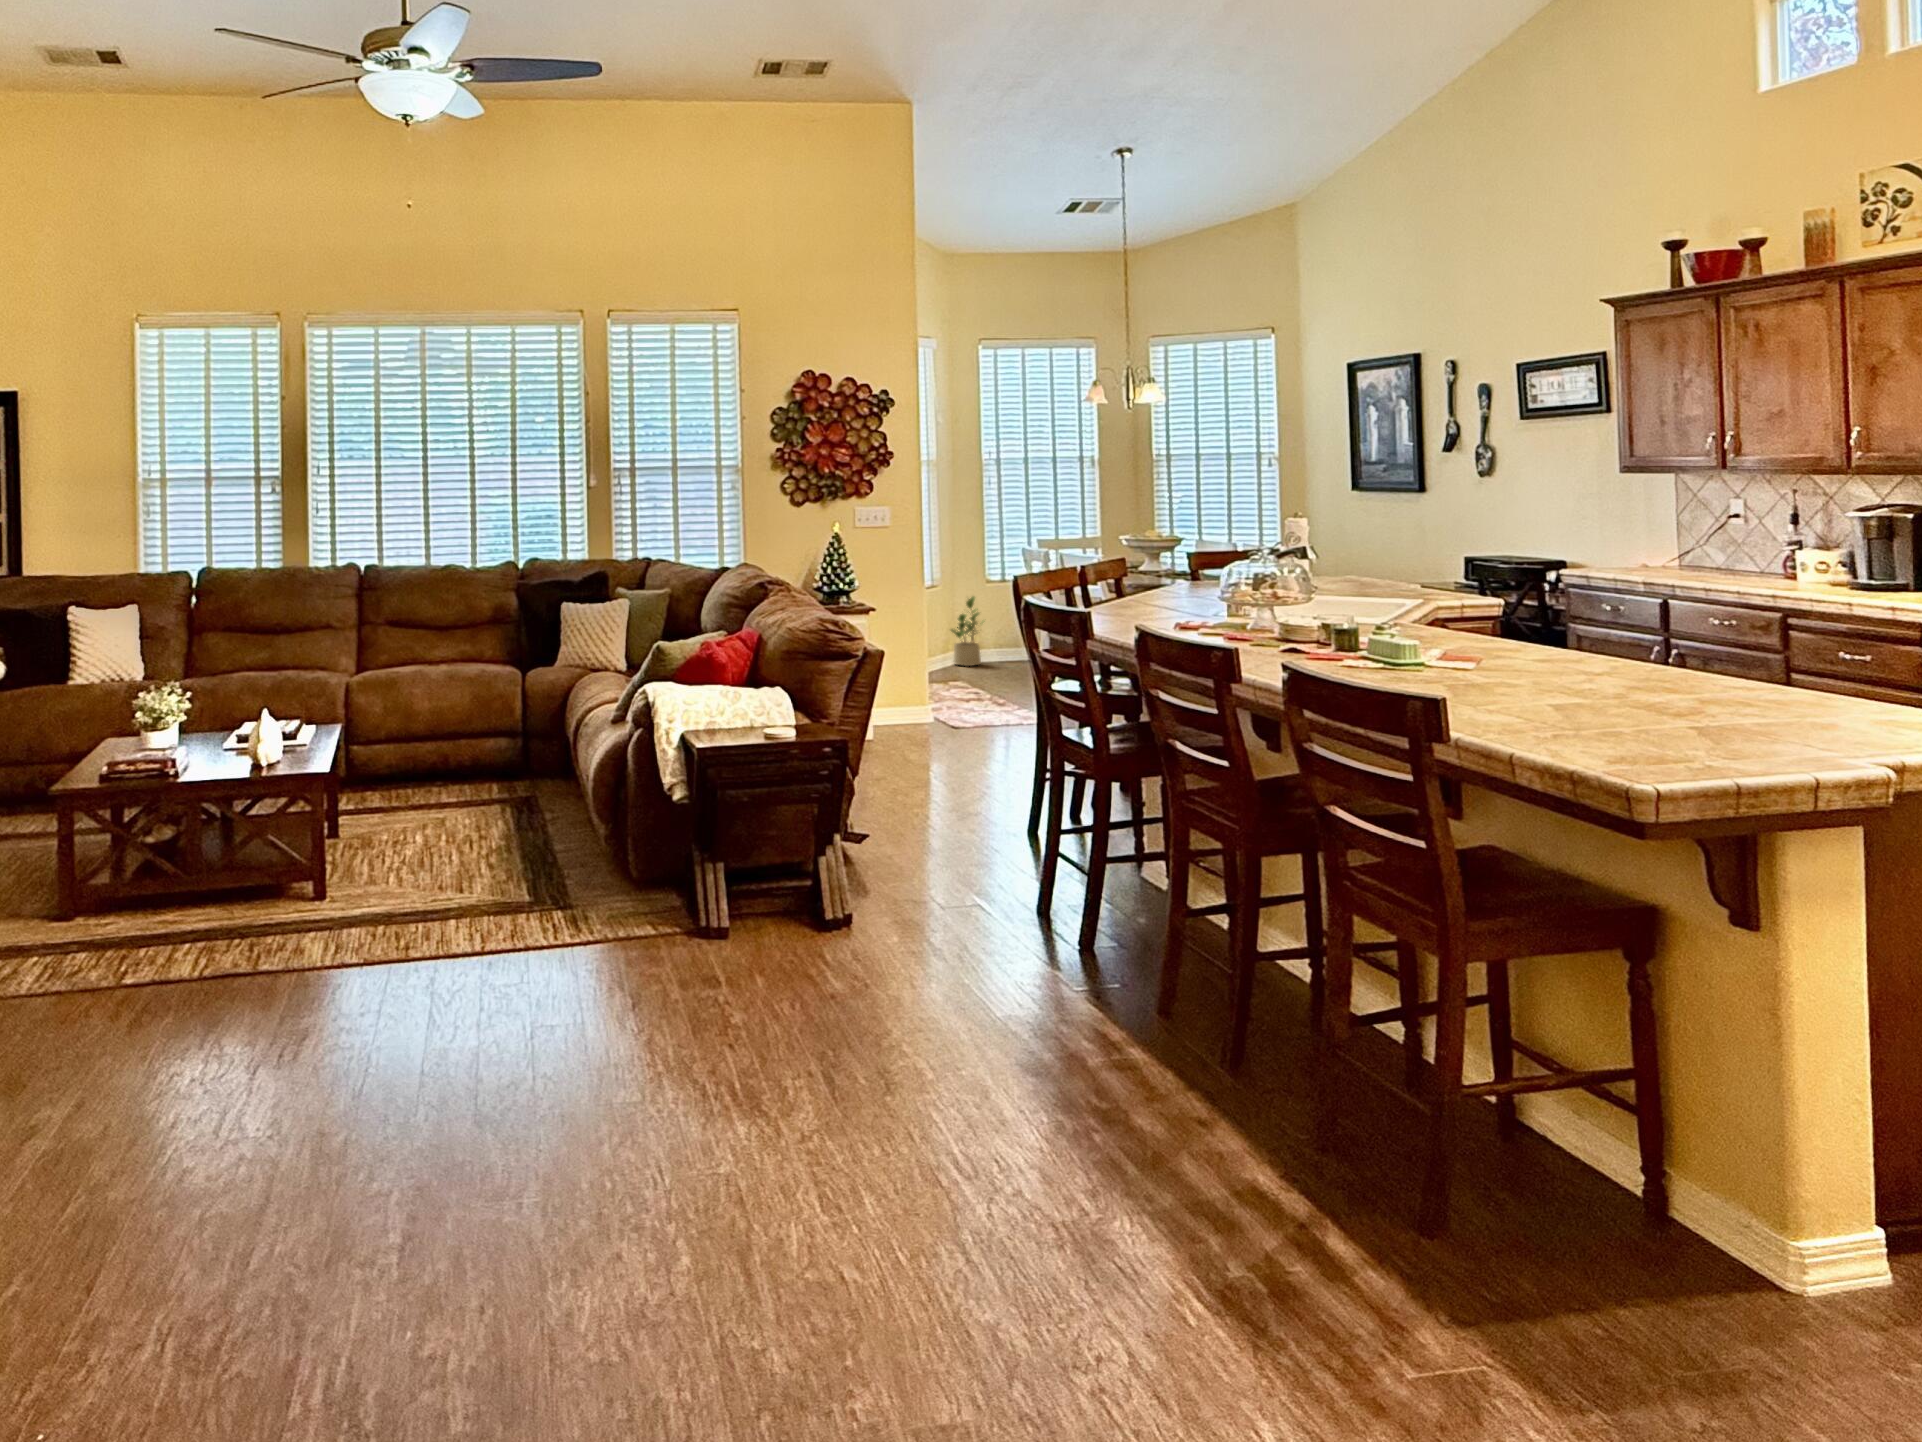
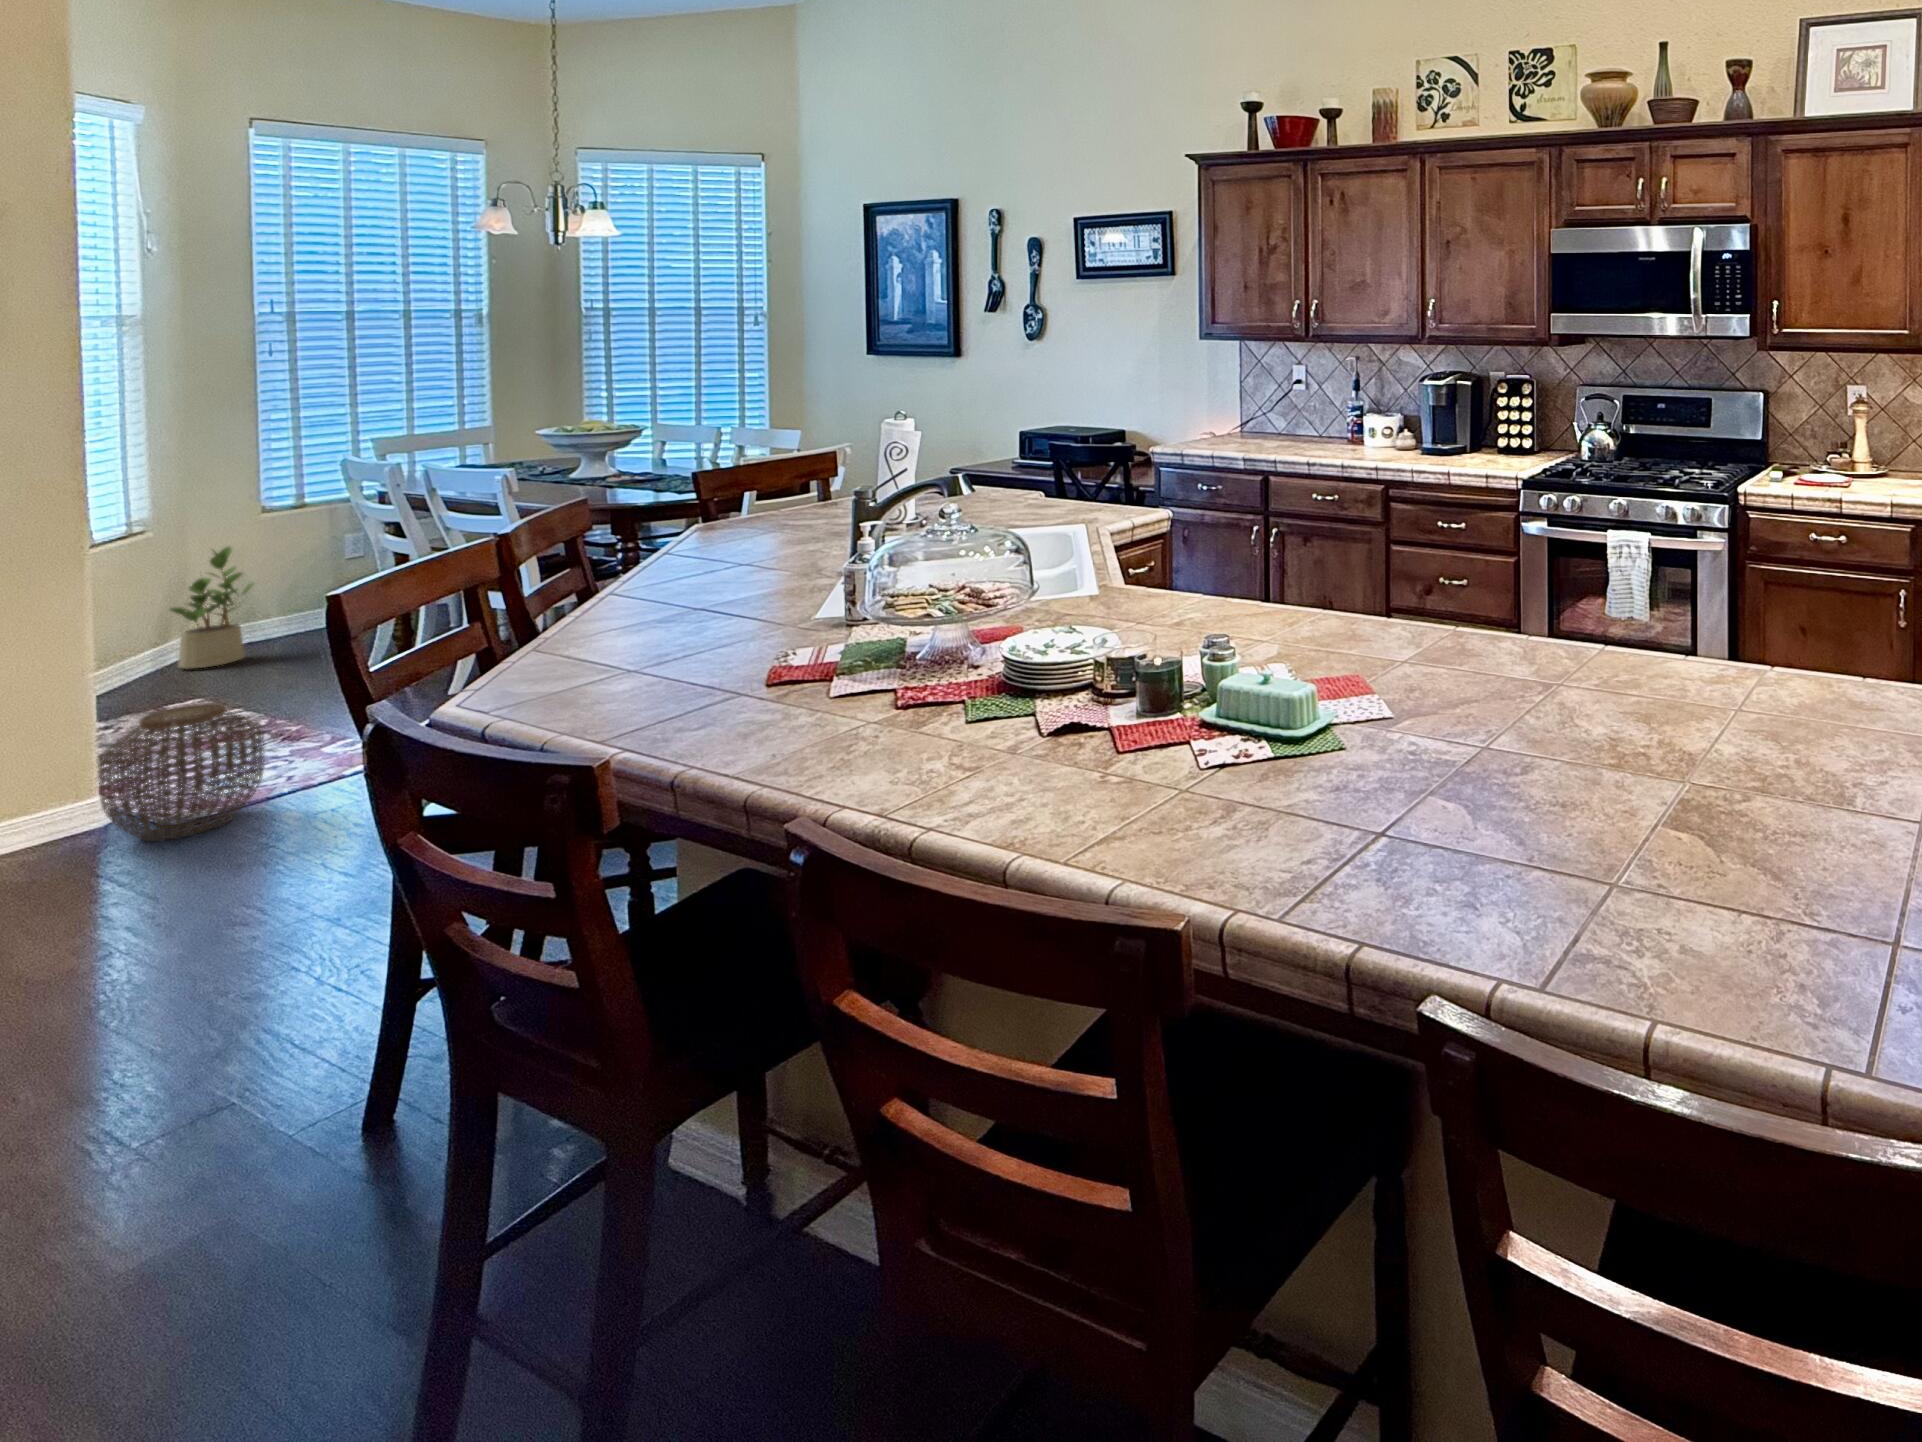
woven basket: none [924,662,986,730] -> present [98,703,264,841]

